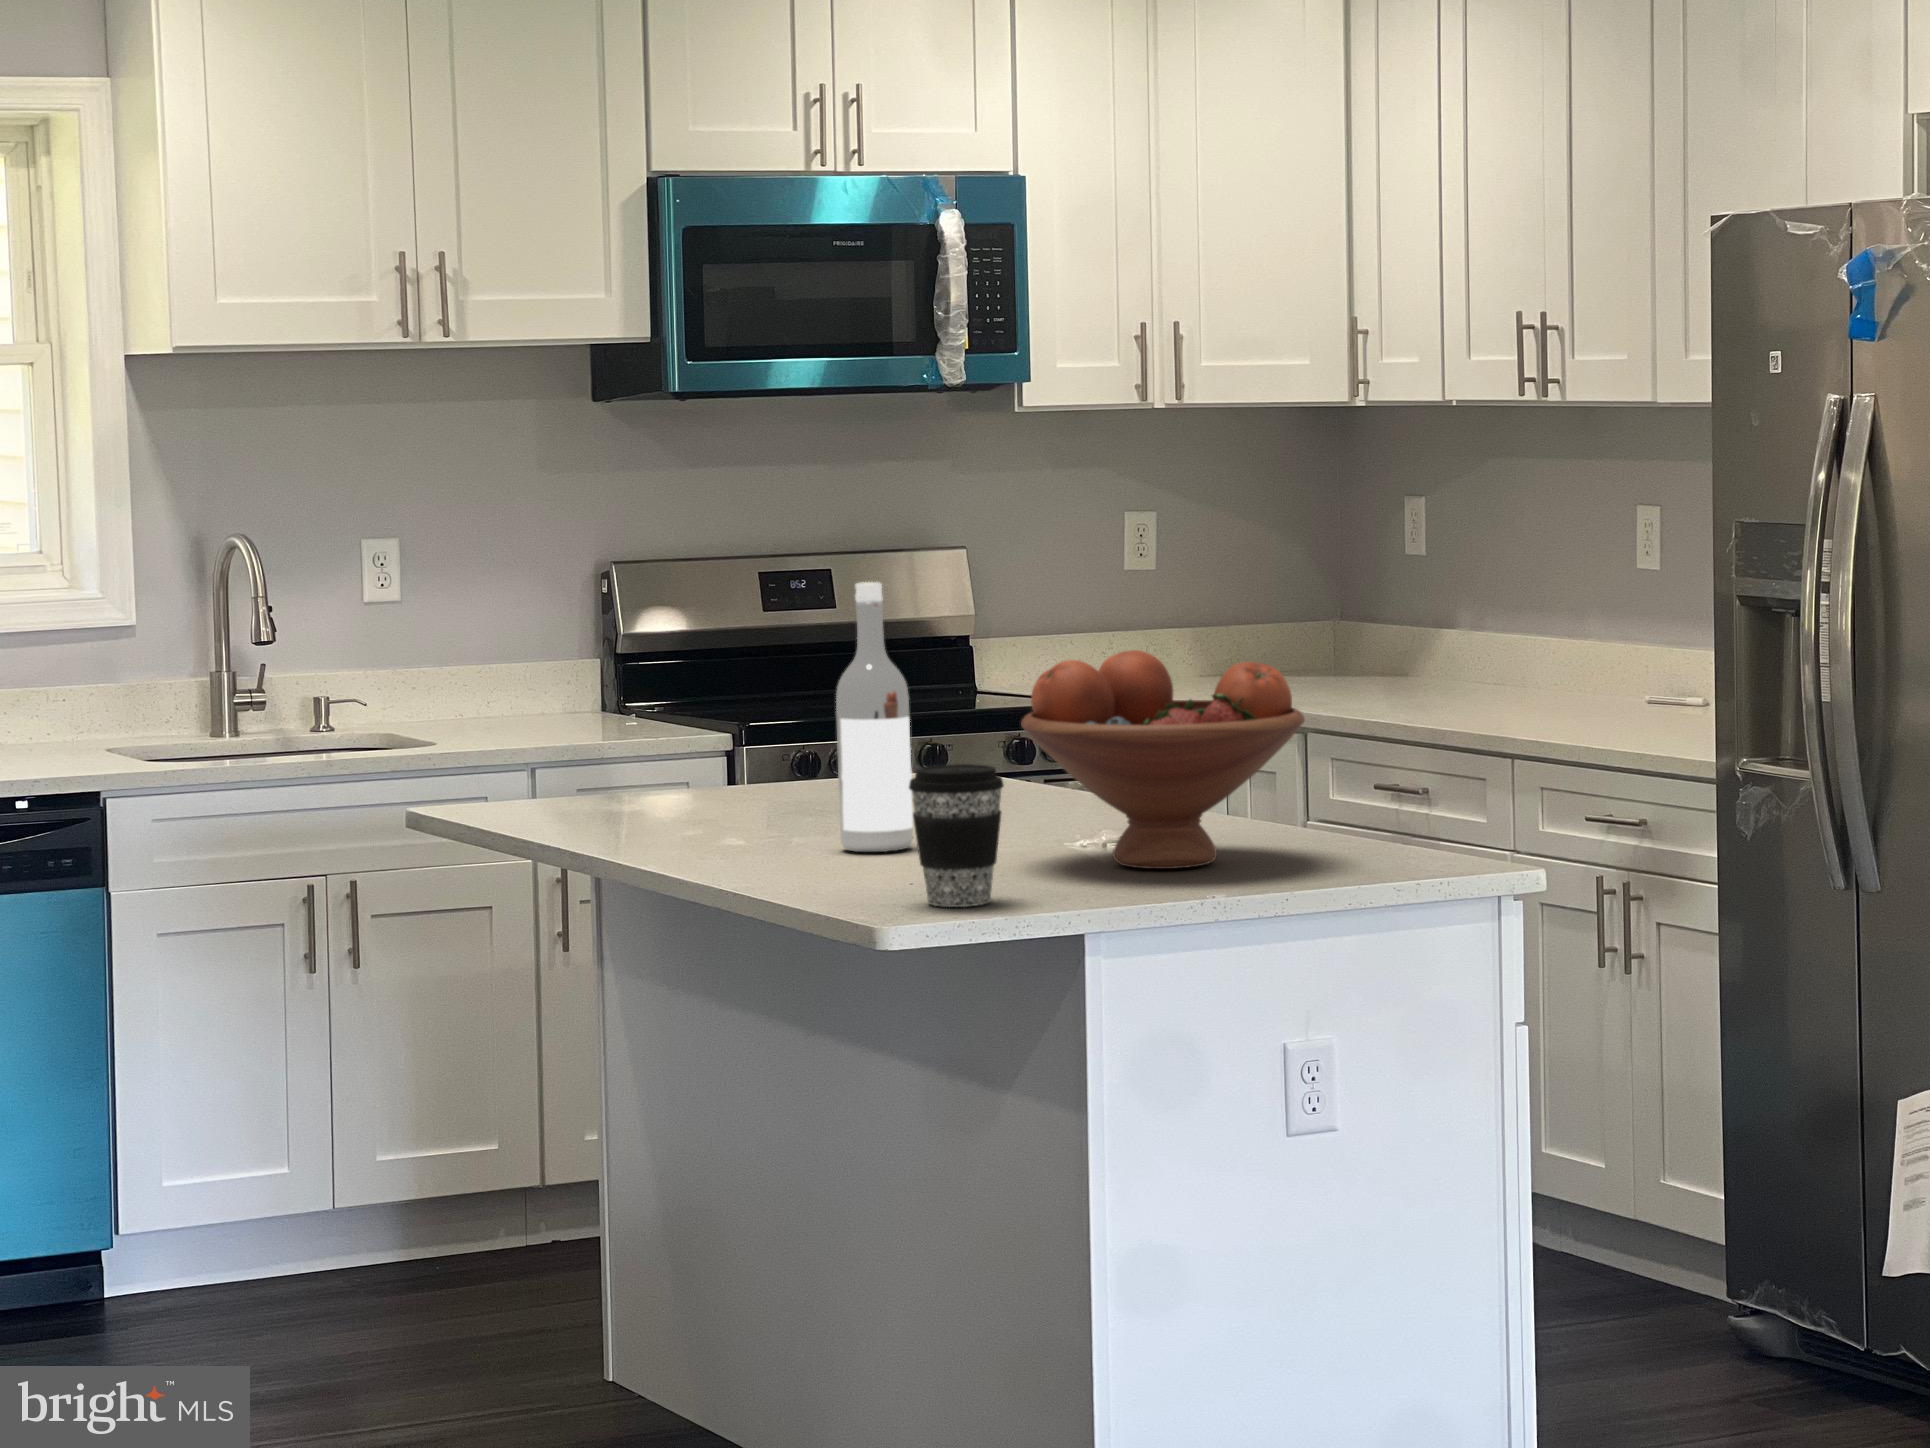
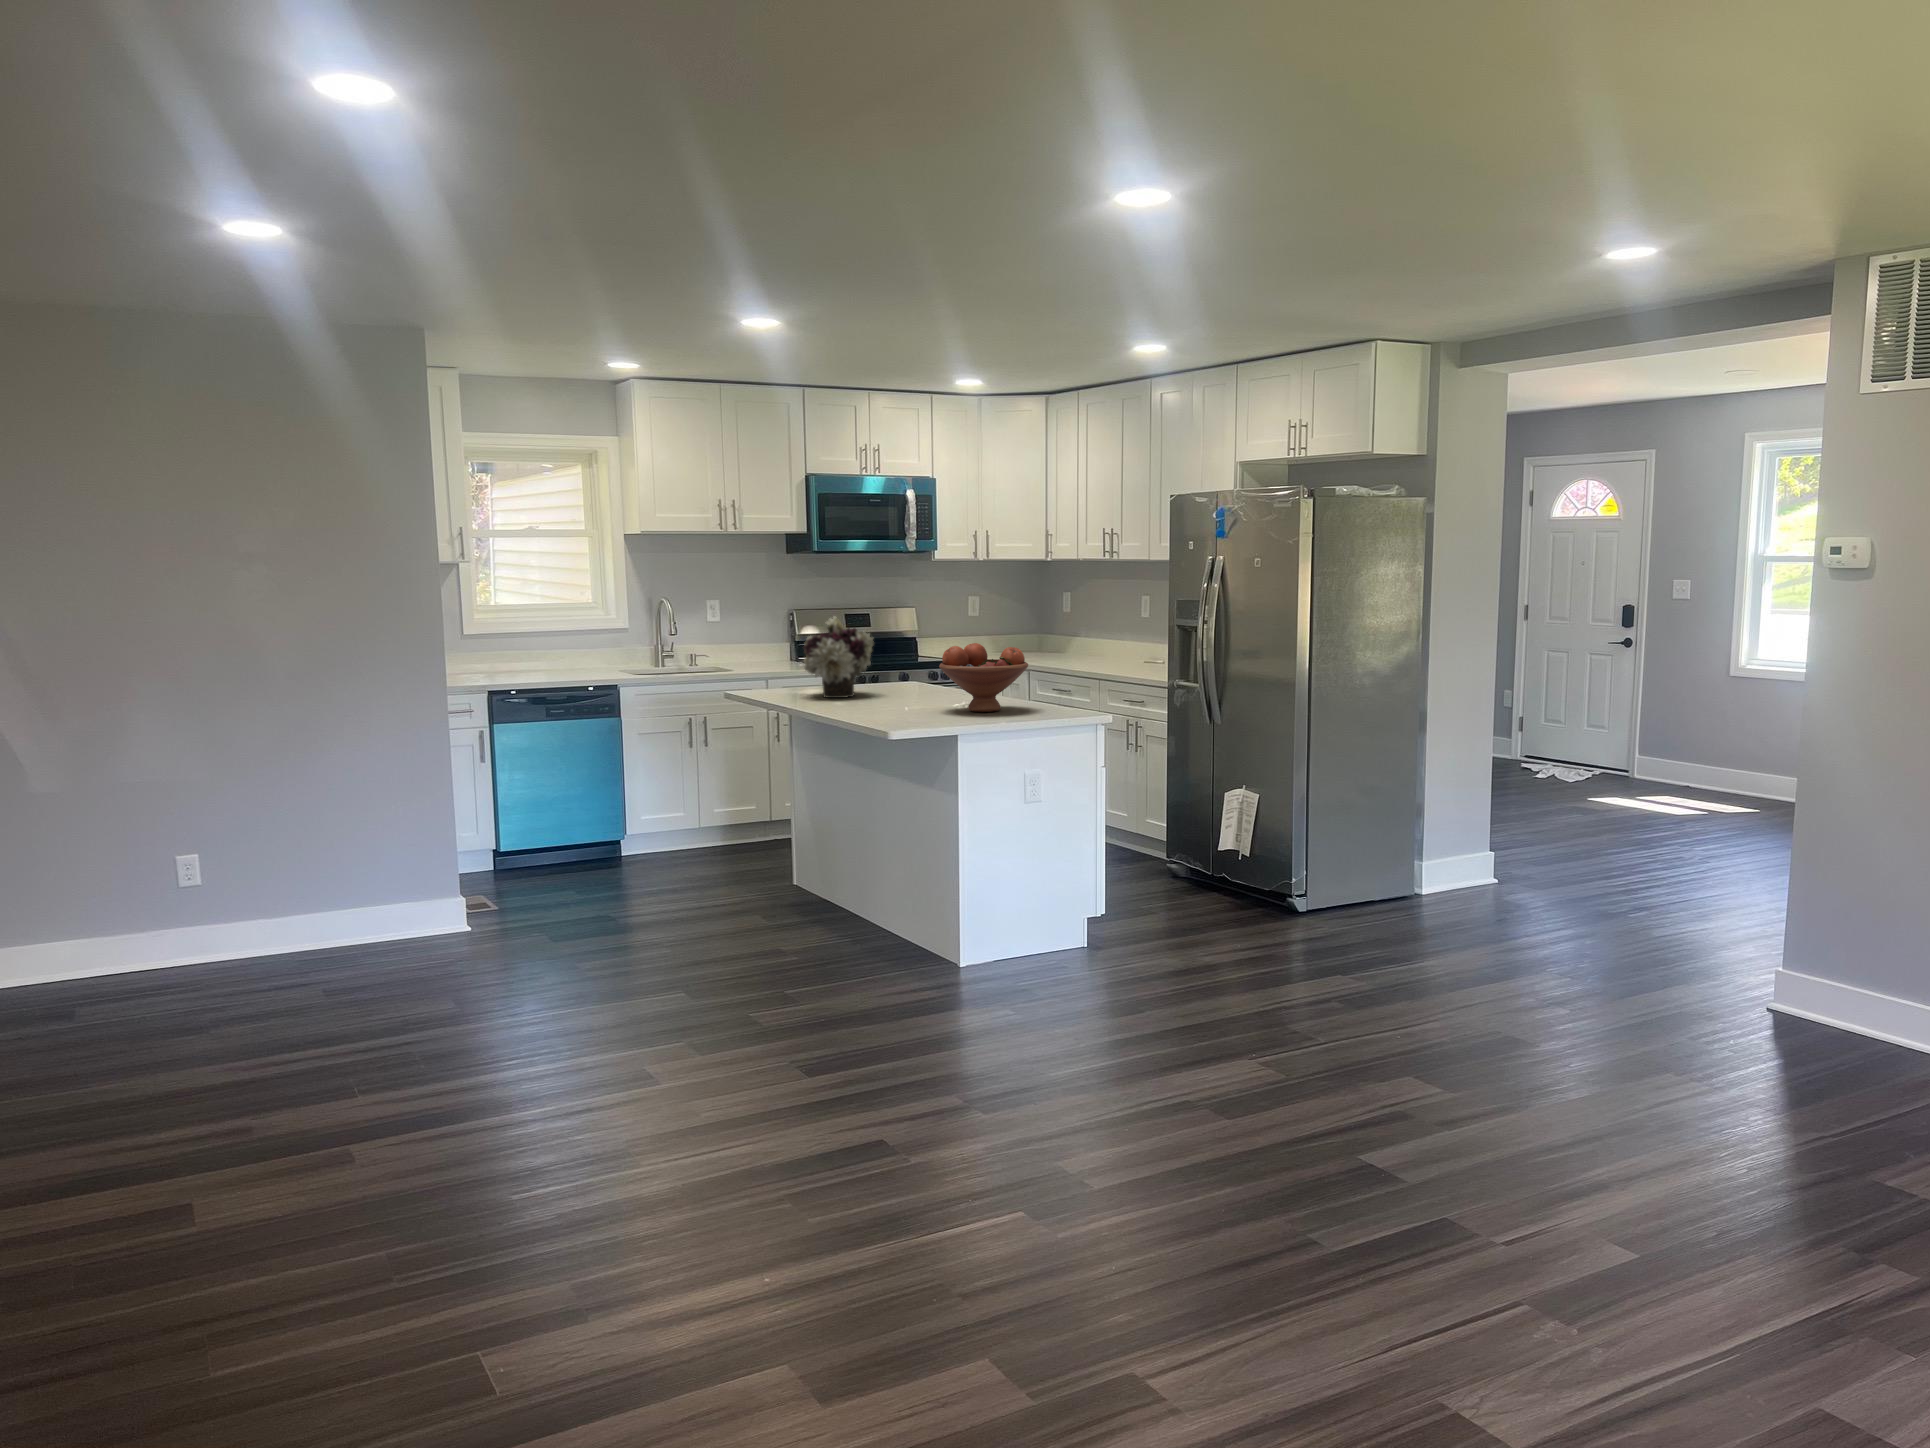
flower arrangement: none [611,572,826,819] -> present [803,617,874,698]
wine bottle: present [836,582,913,852] -> none [879,621,904,707]
coffee cup: present [909,764,1004,907] -> none [905,678,934,722]

